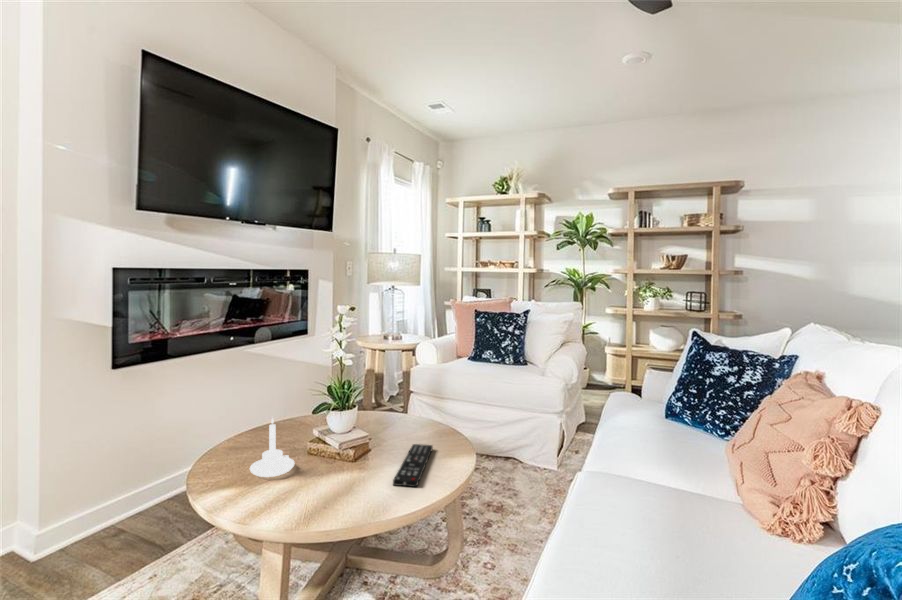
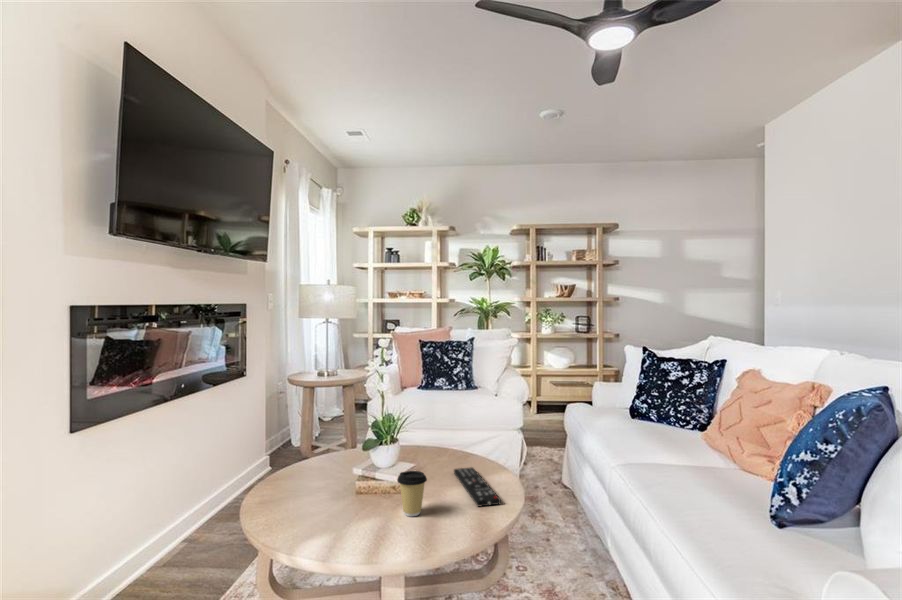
candle holder: present [250,418,294,477] -> none [319,454,366,522]
coffee cup: none [314,441,343,483] -> present [398,471,427,516]

